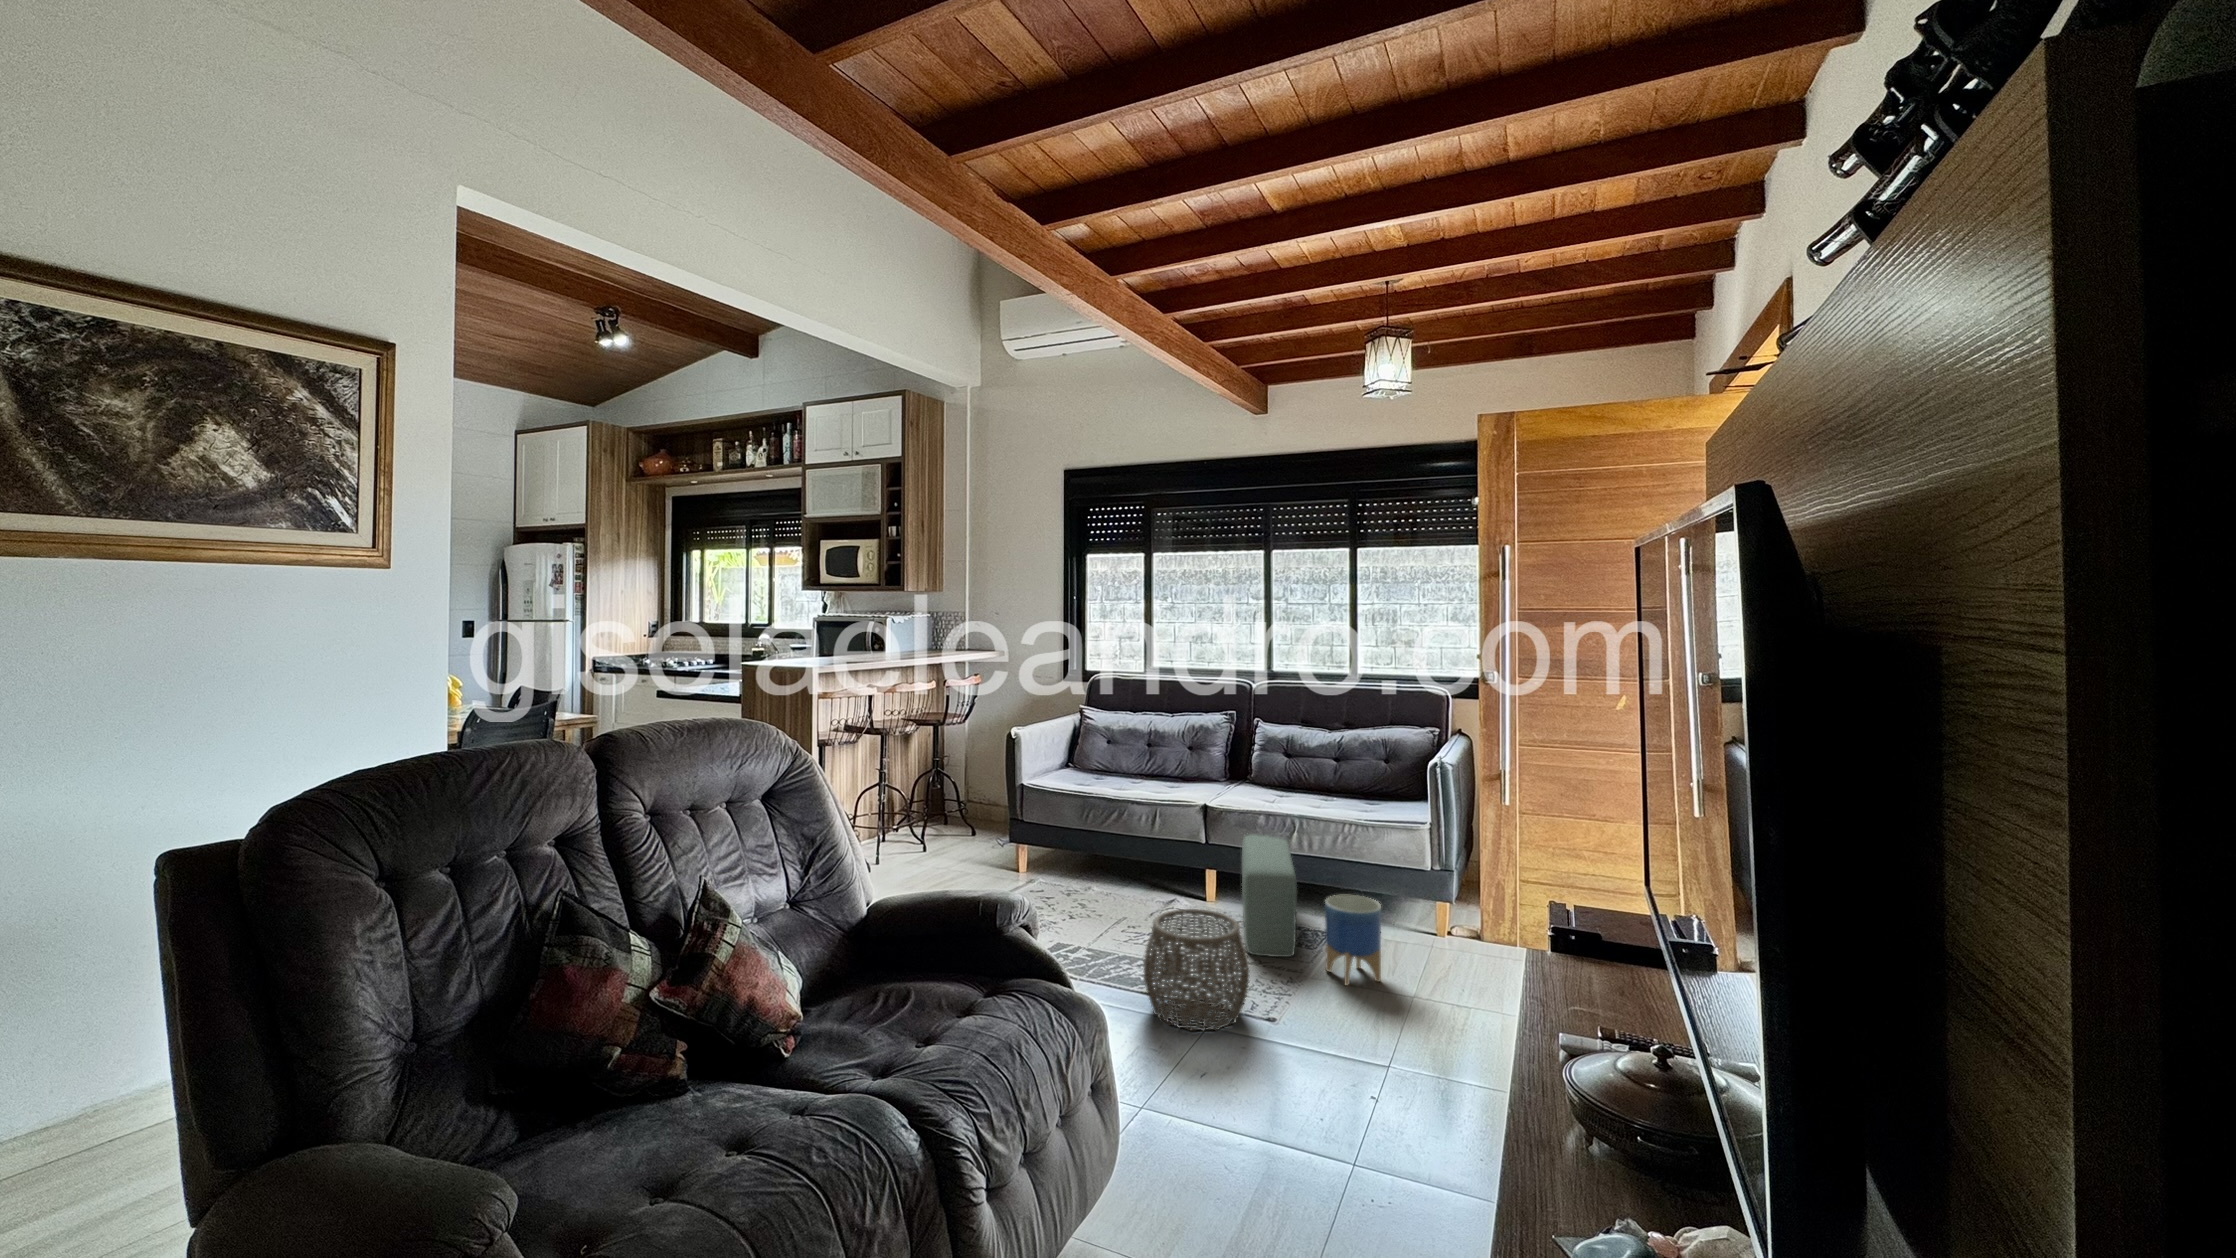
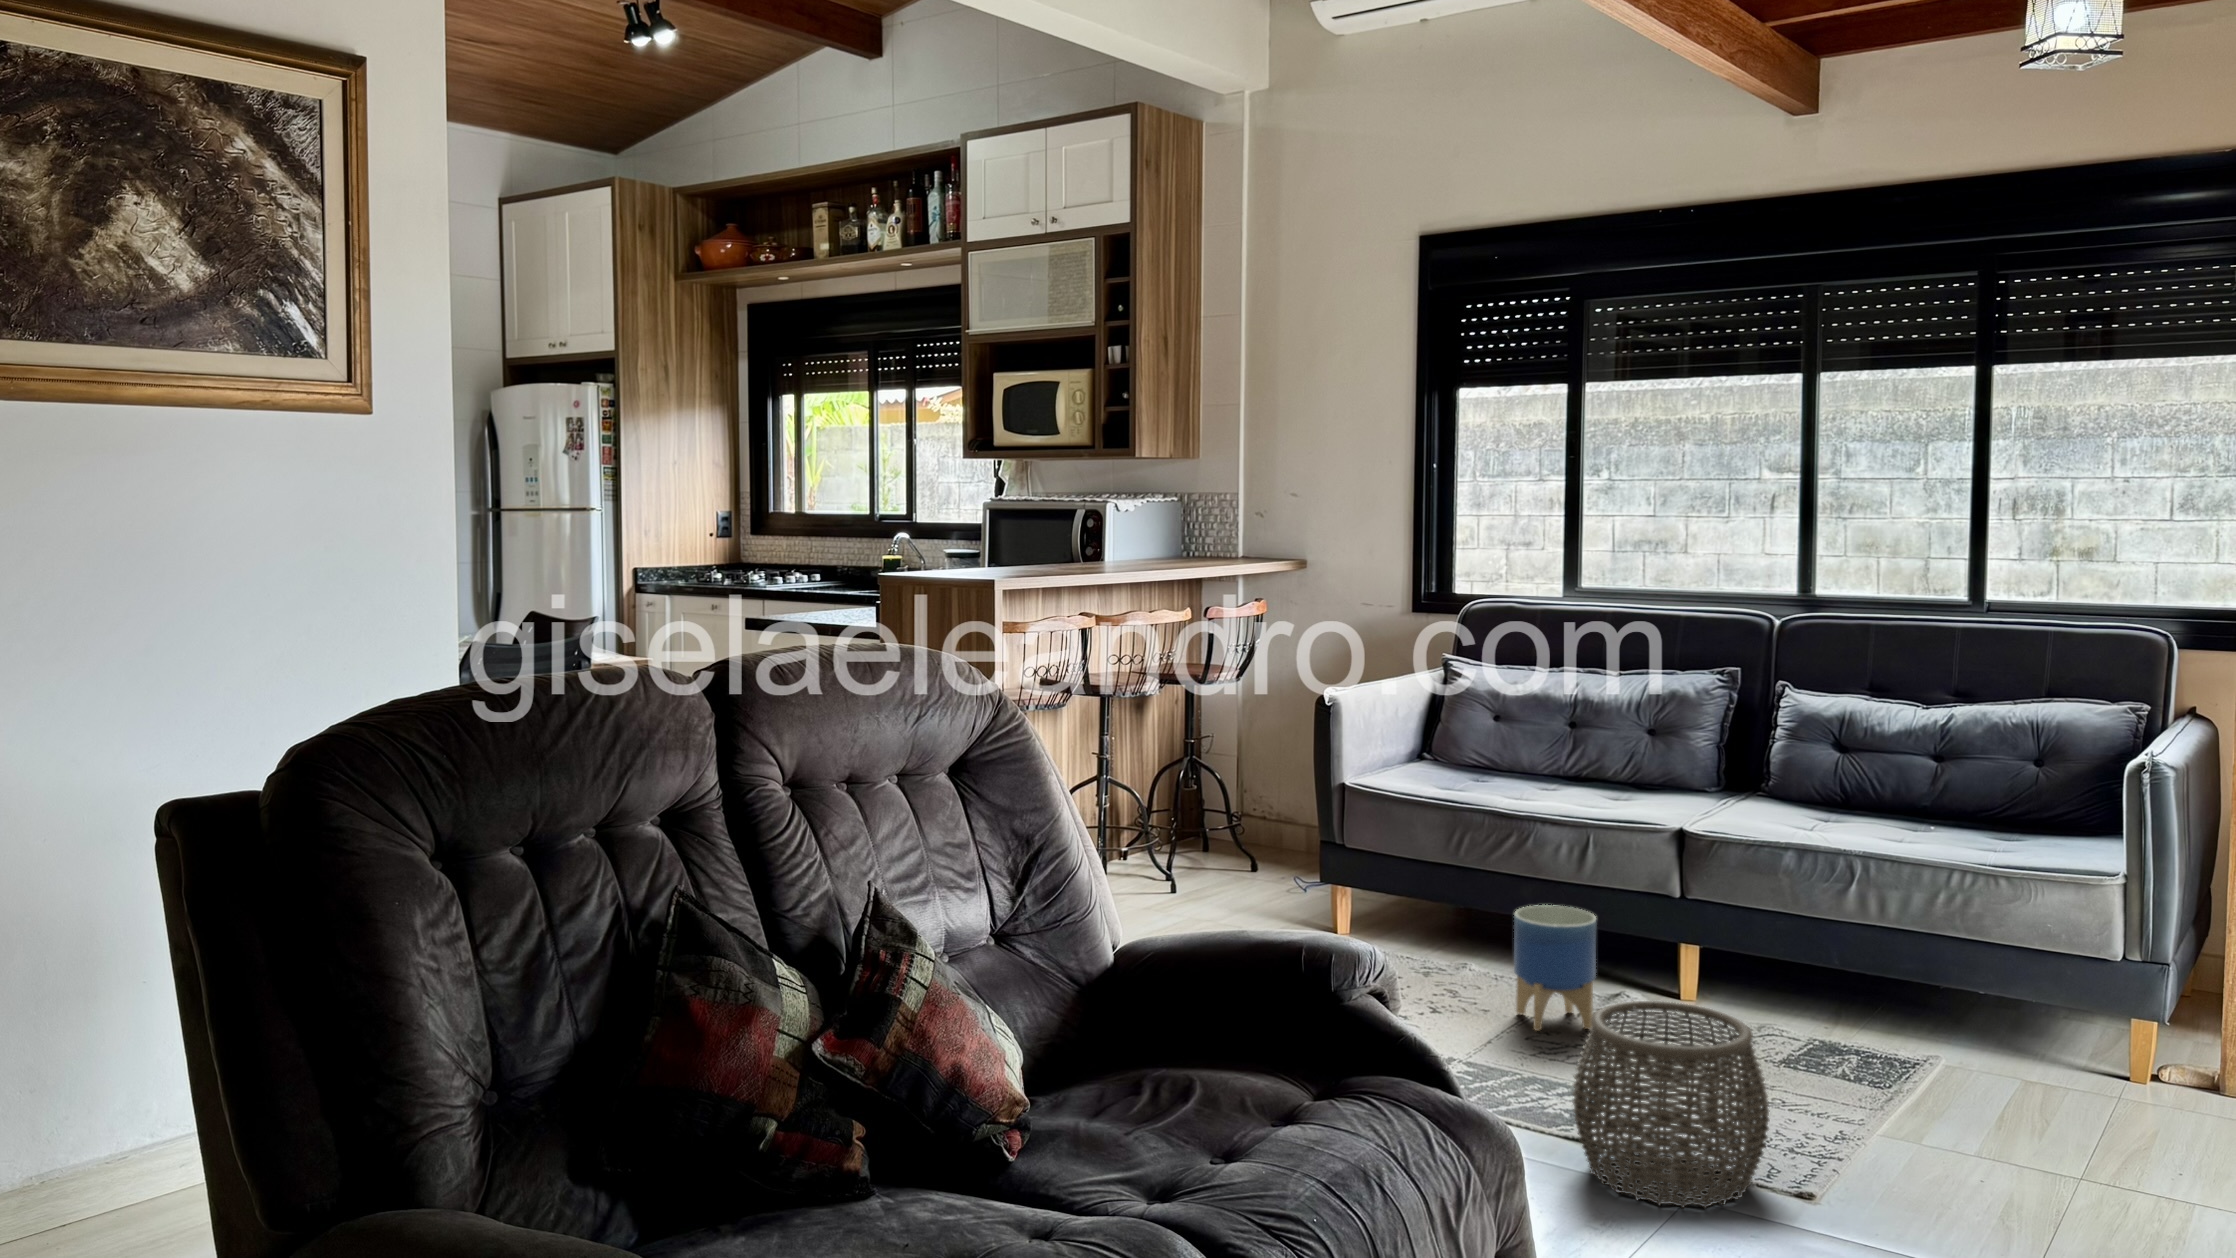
pouf: present [1242,835,1297,957] -> none [1754,884,1859,1100]
planter: present [1325,895,1381,985] -> present [1514,905,1596,1031]

